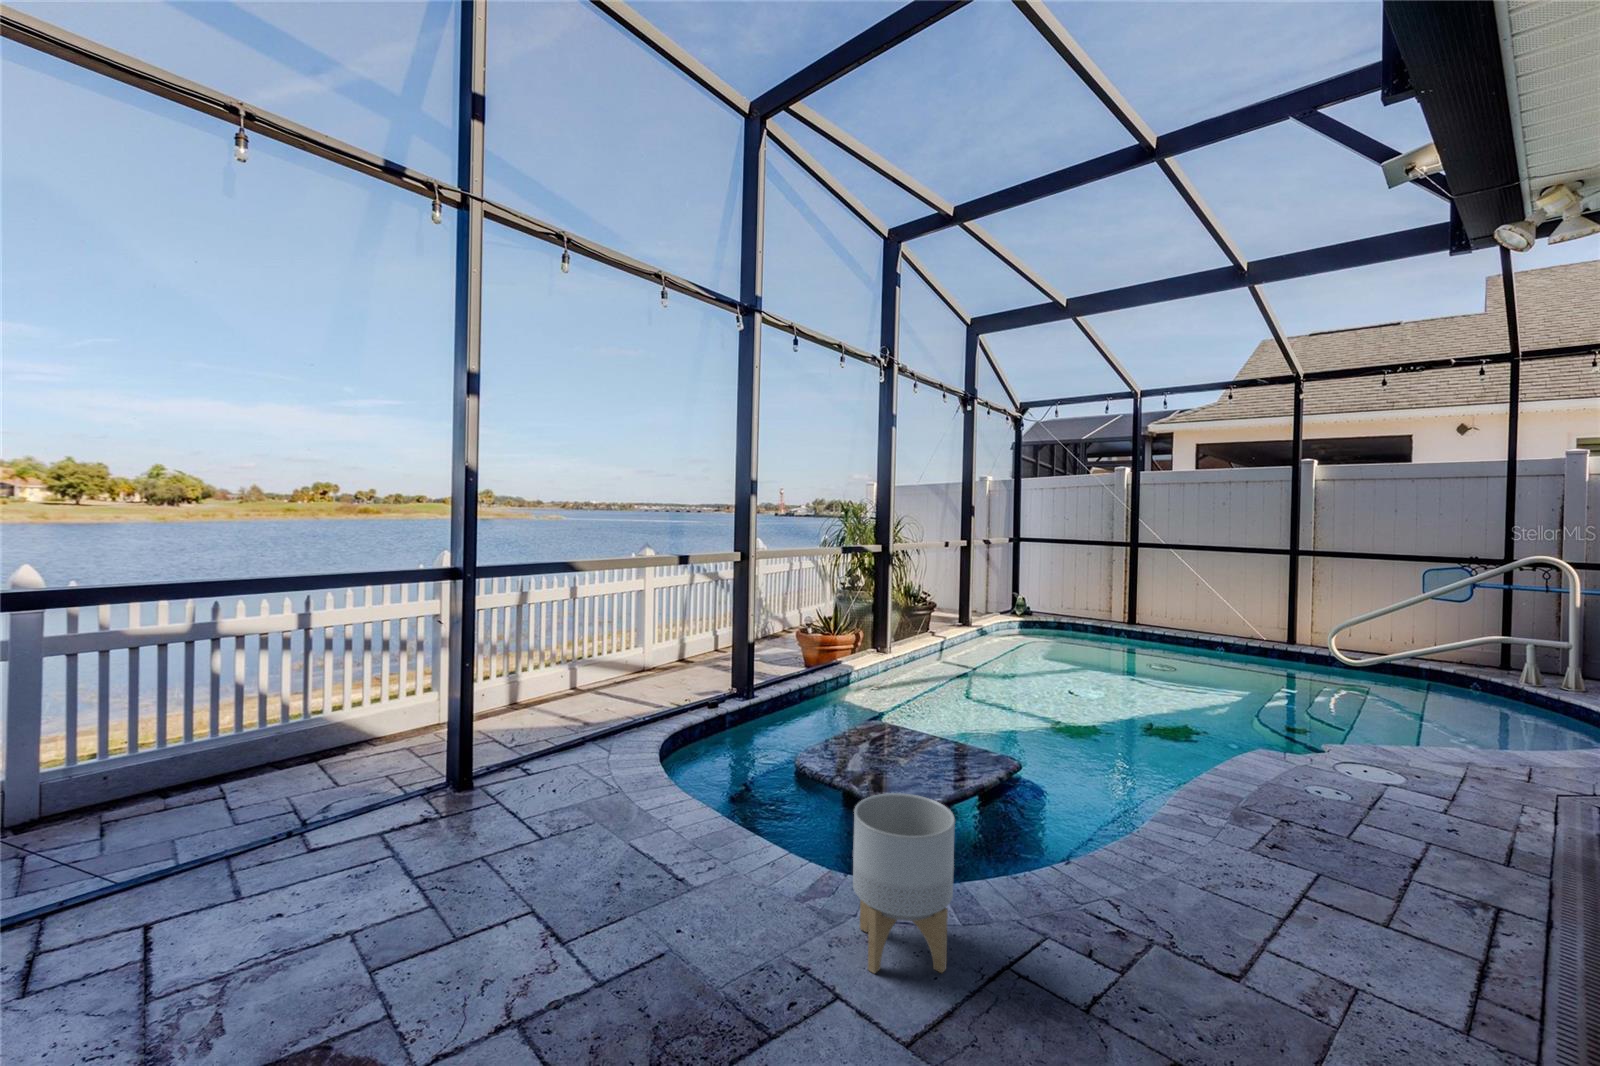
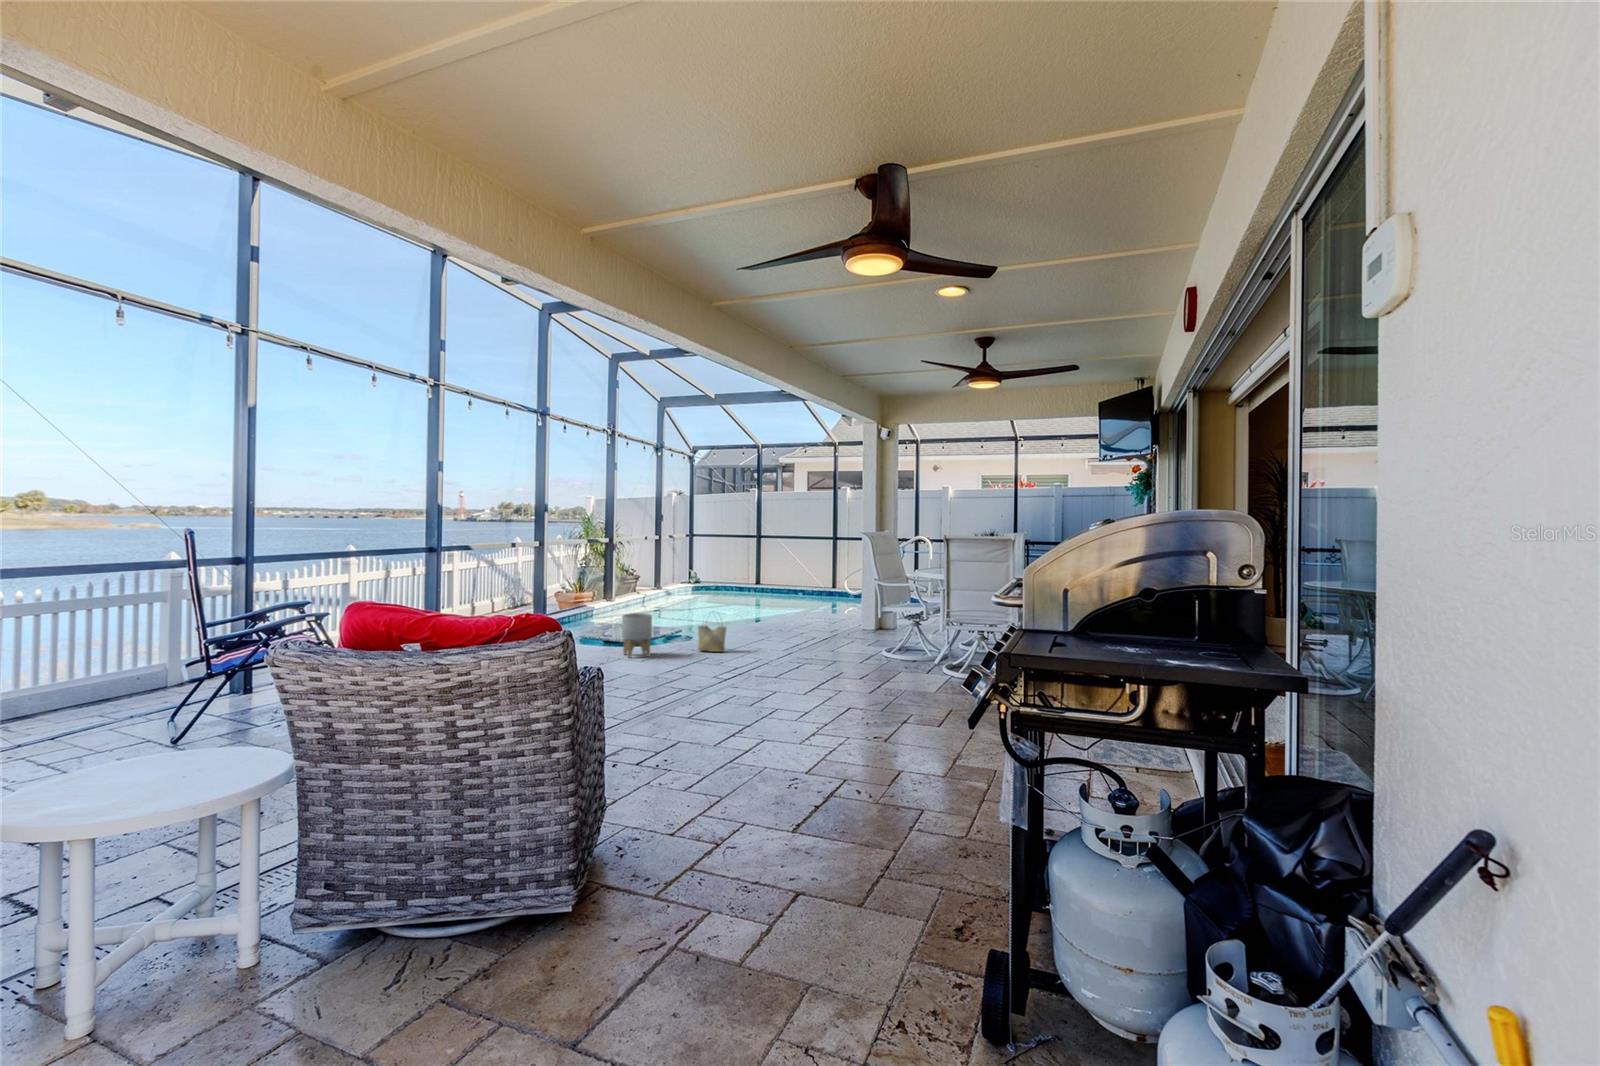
woven basket: none [1113,814,1234,988] -> present [698,625,727,652]

